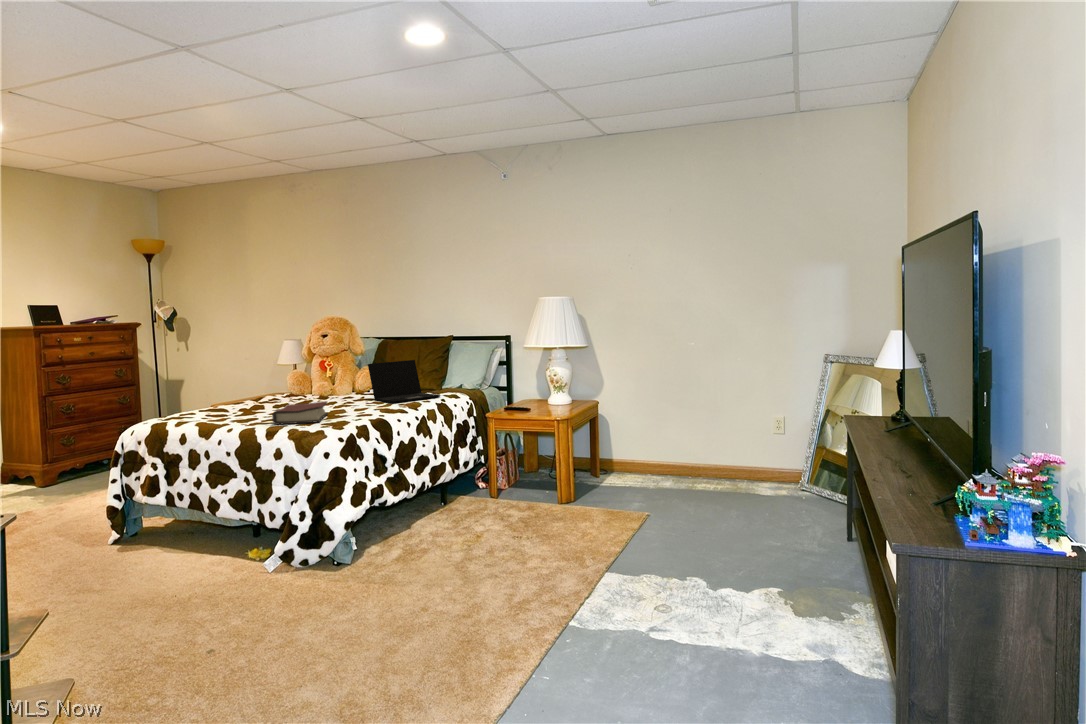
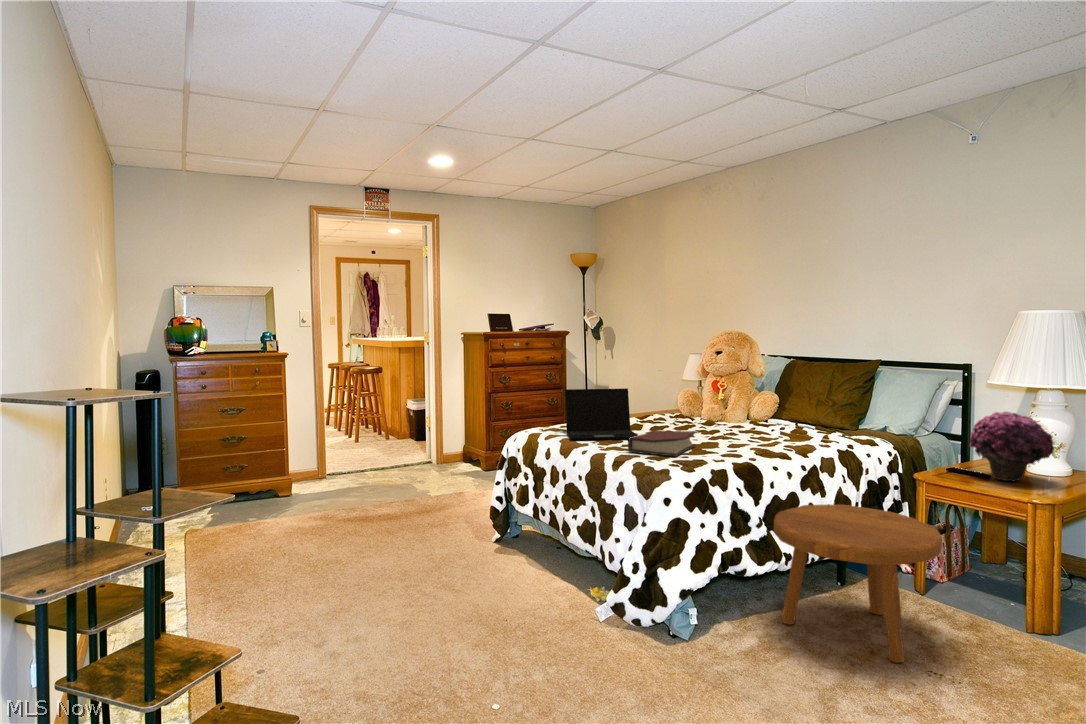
laptop: present [368,360,440,403] -> present [565,388,637,440]
flower: none [517,365,563,410] -> present [969,412,1054,481]
footstool: none [403,441,513,537] -> present [773,504,942,663]

